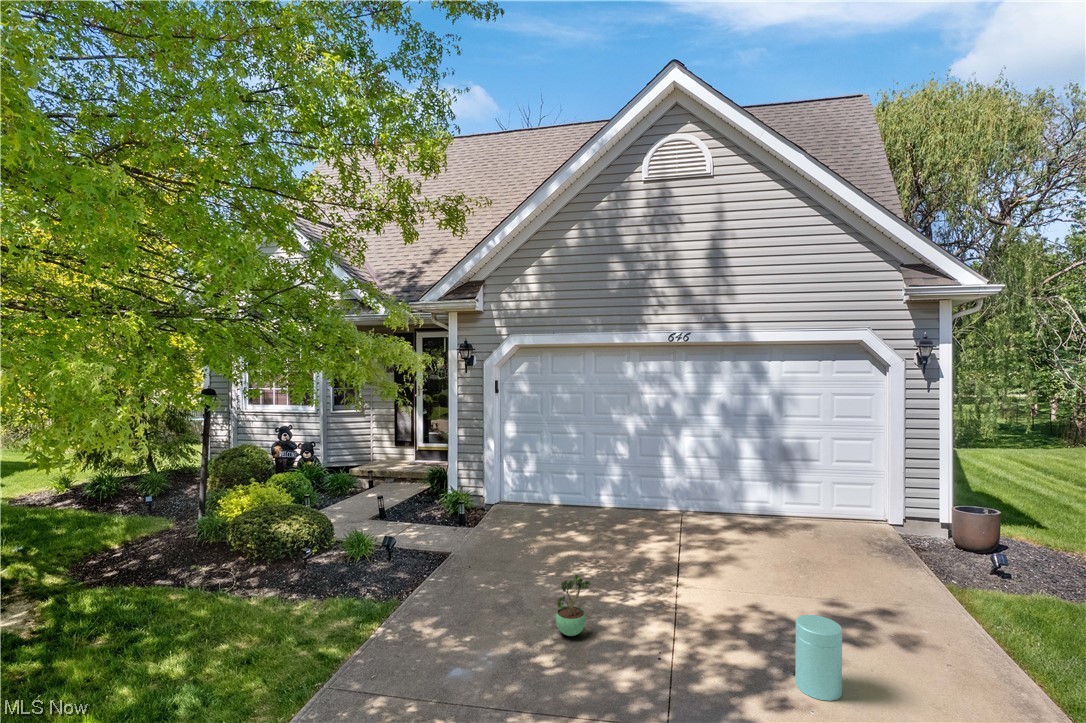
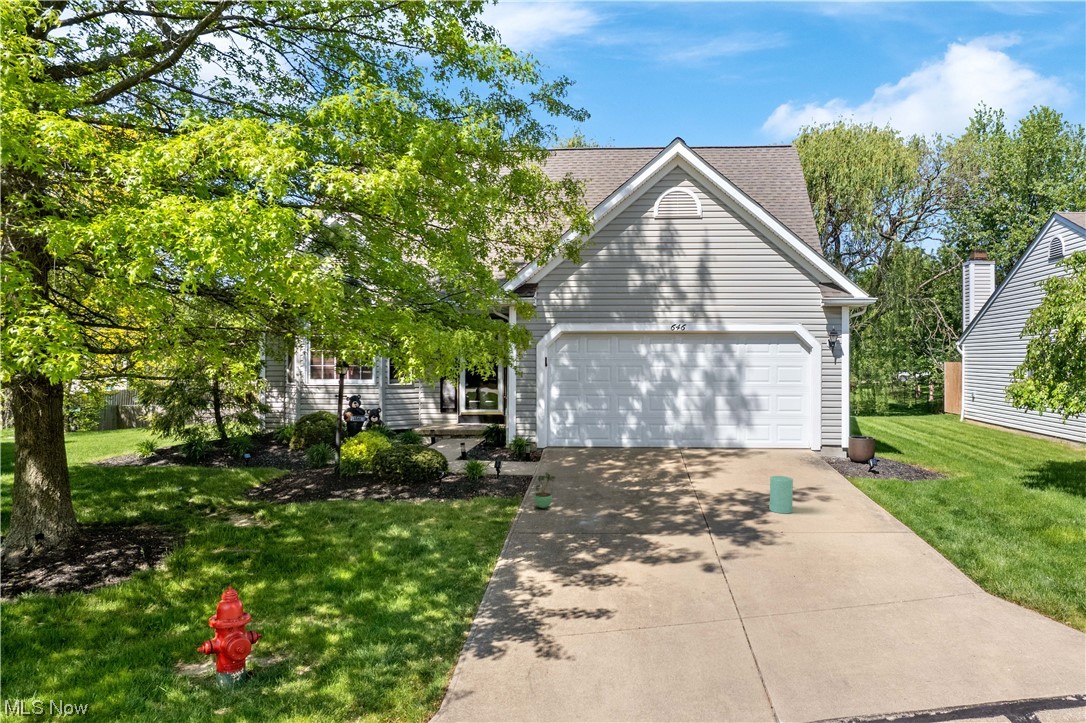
potted plant: present [556,575,591,636] -> present [534,472,555,508]

